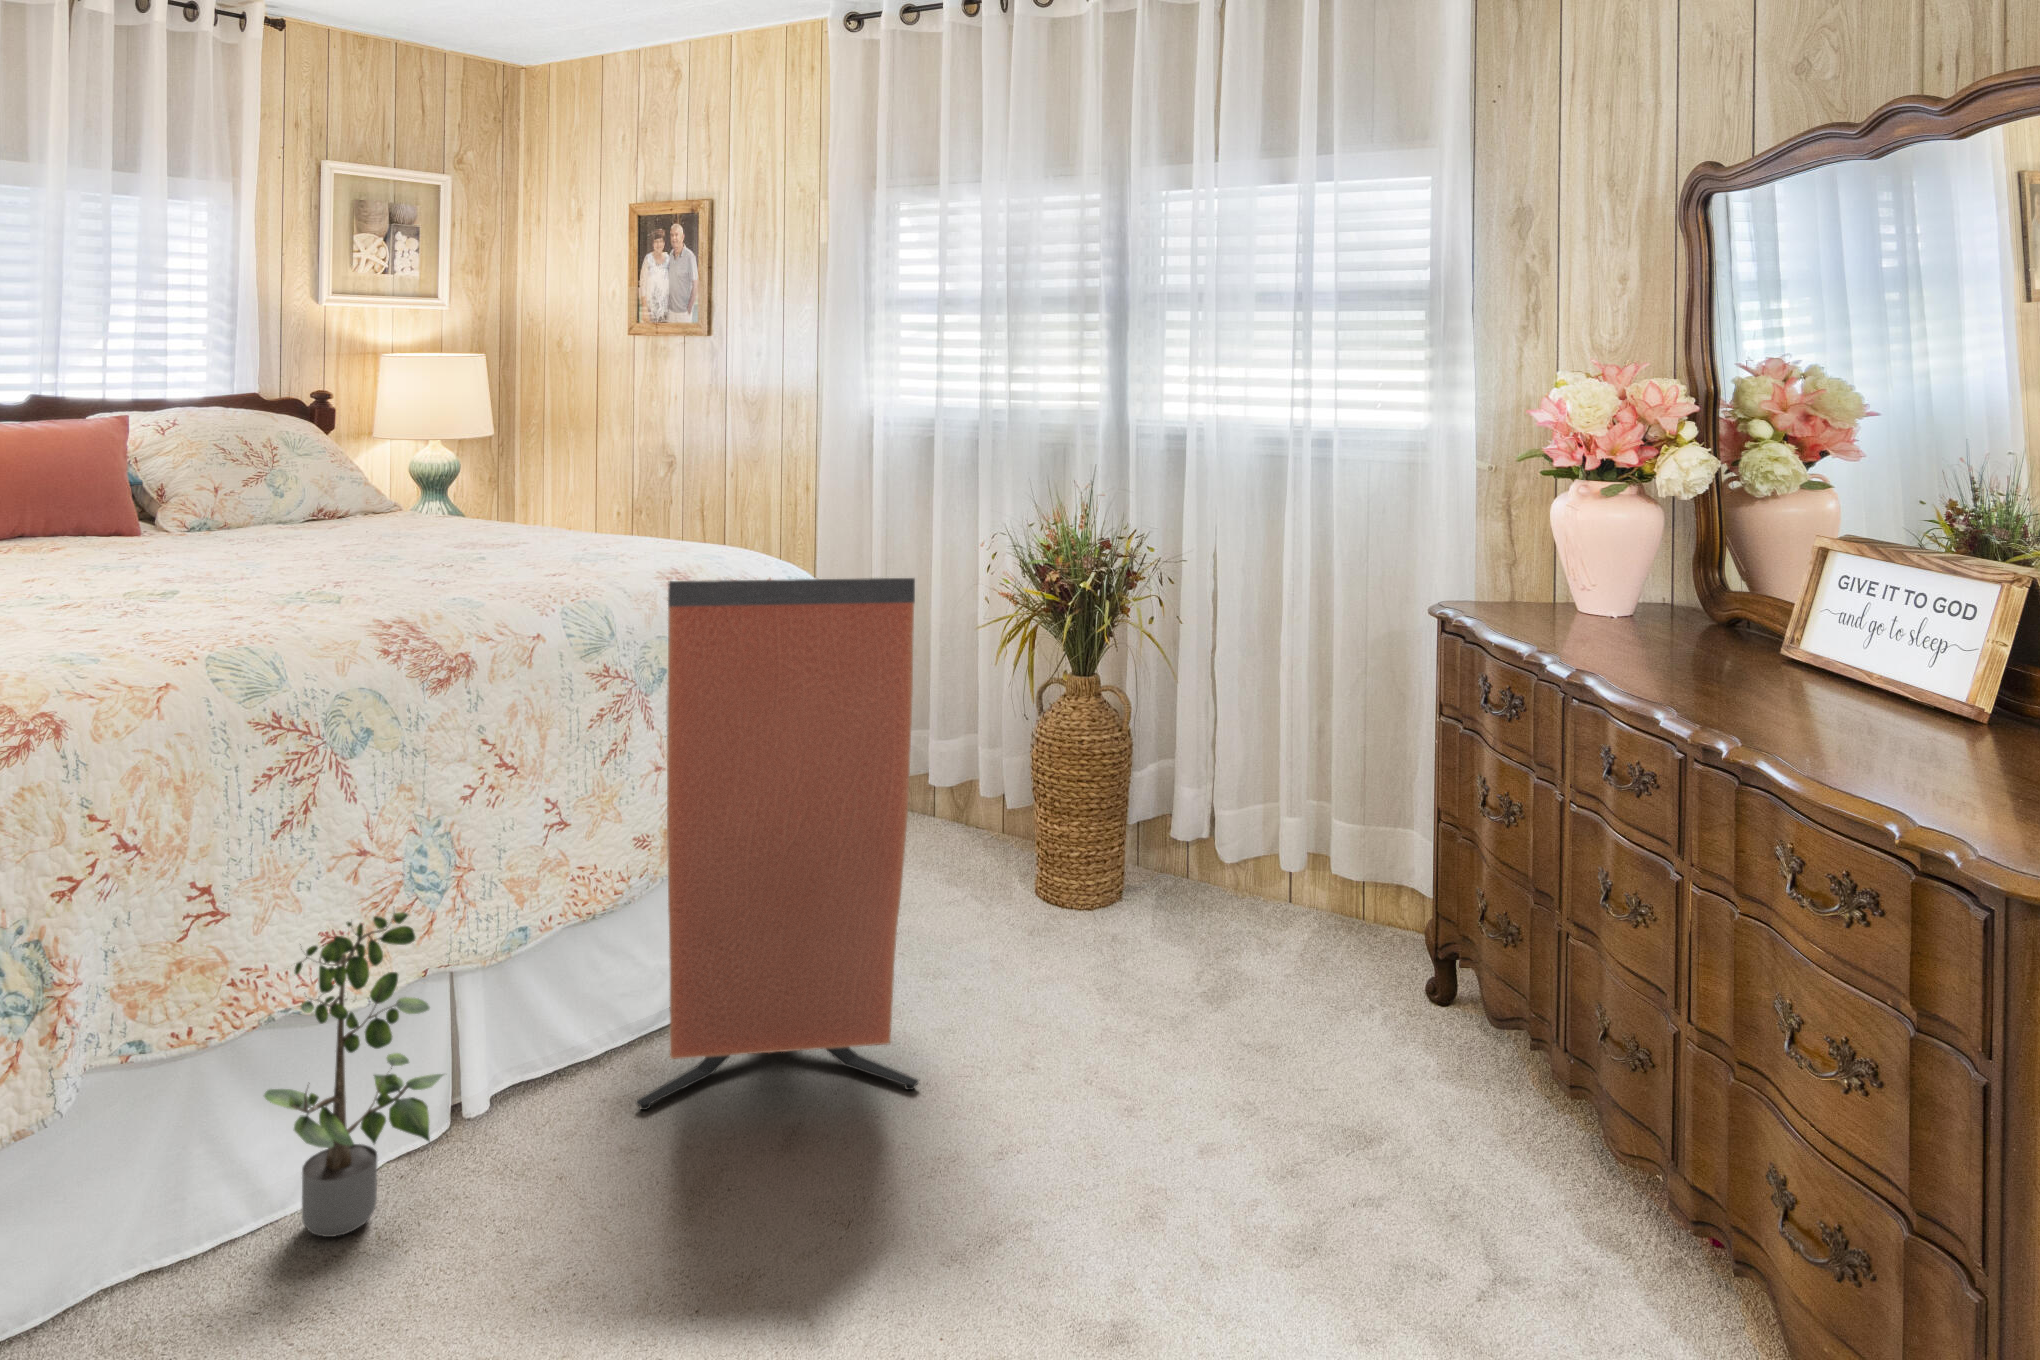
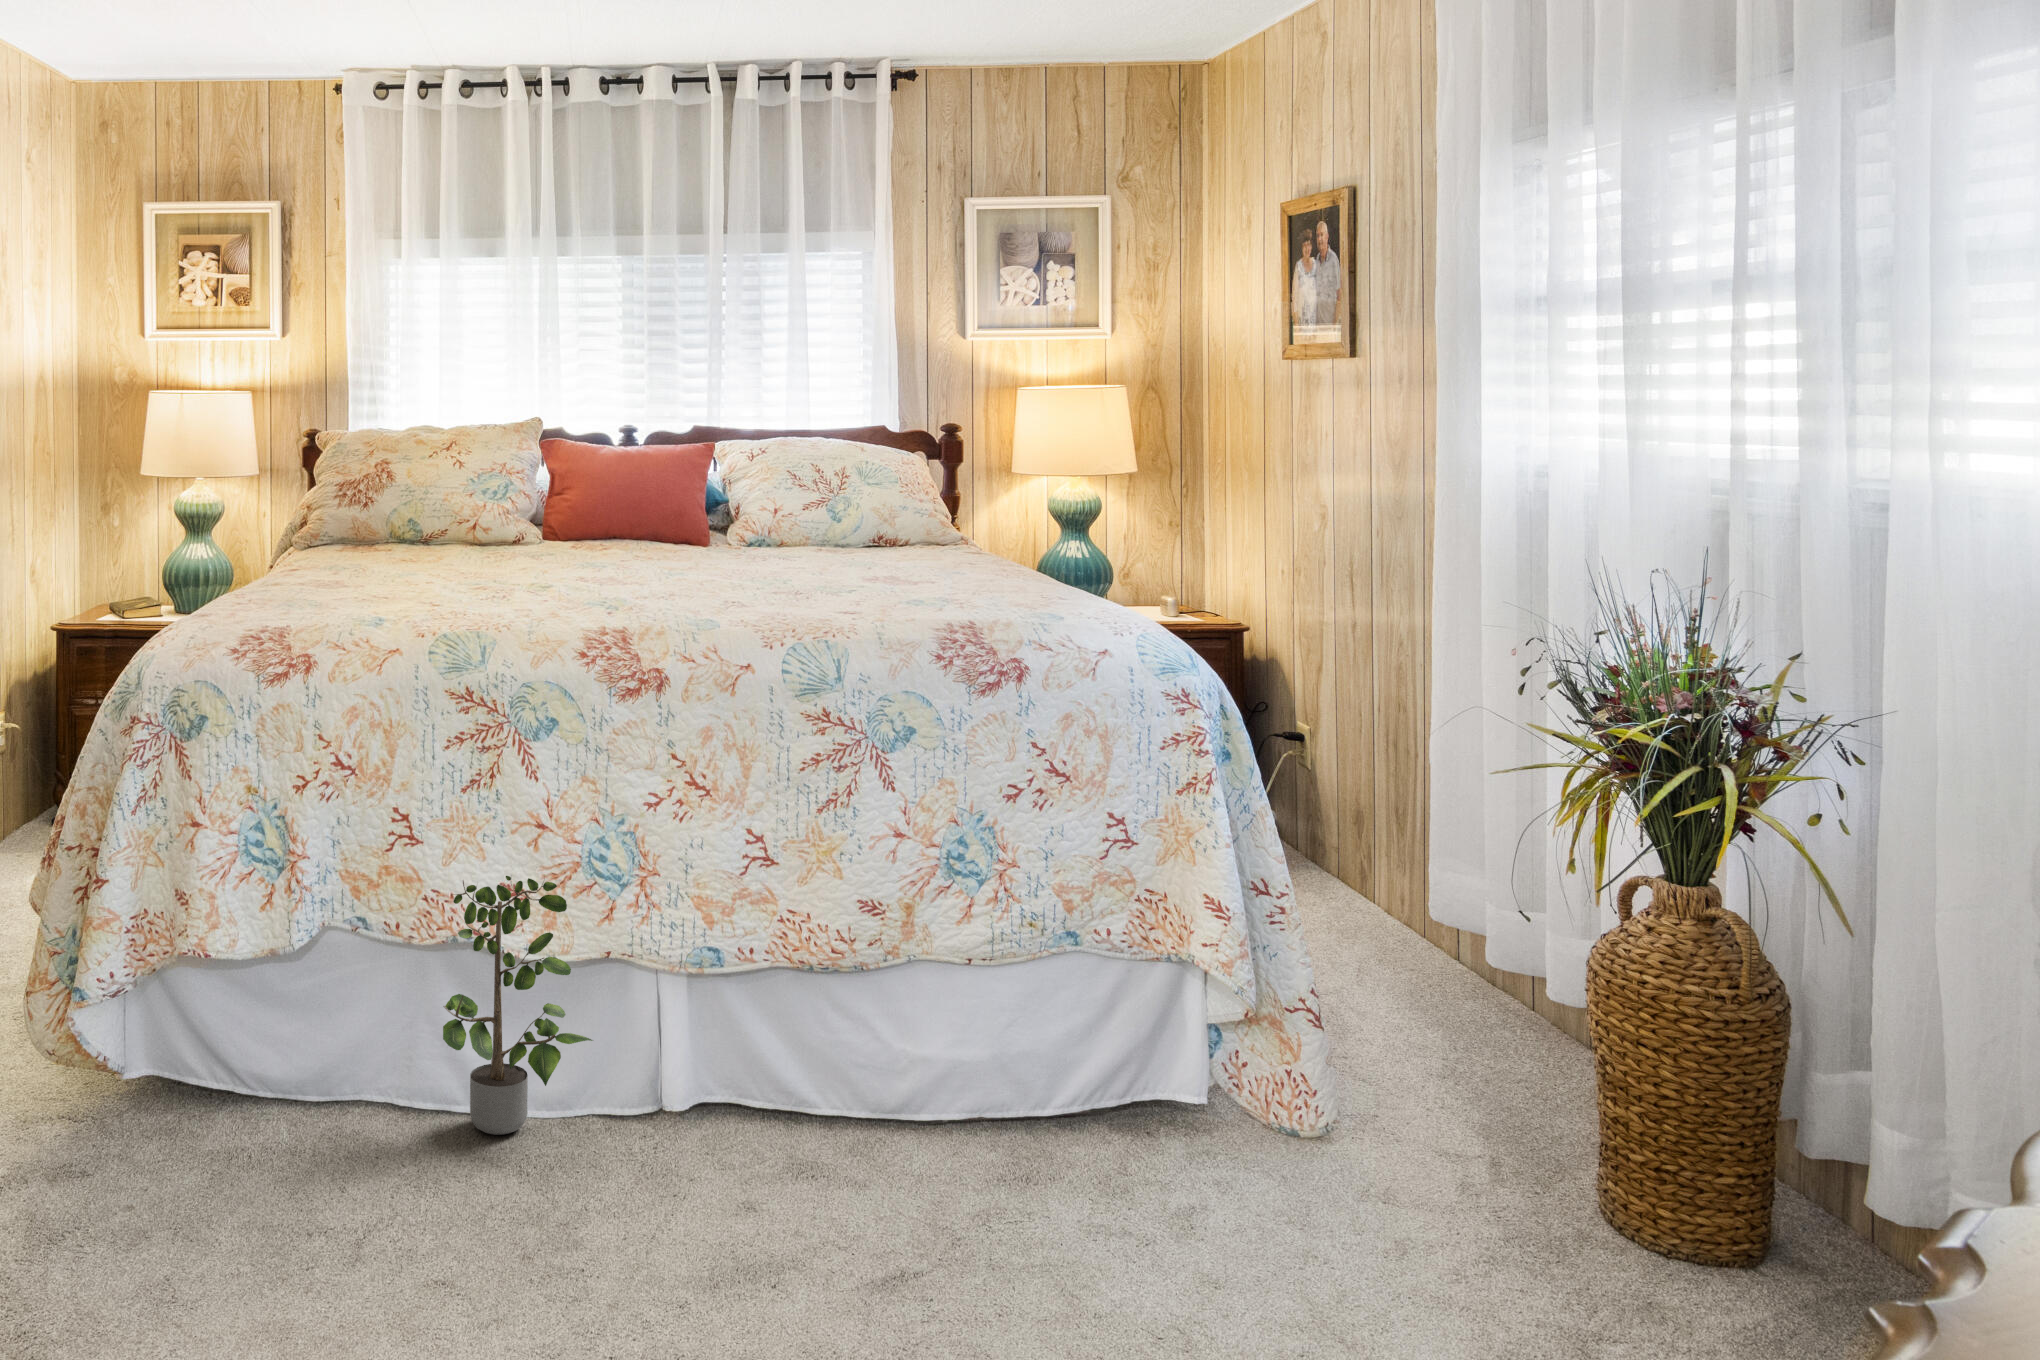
armchair: present [636,578,919,1110] -> none [661,617,1187,1269]

